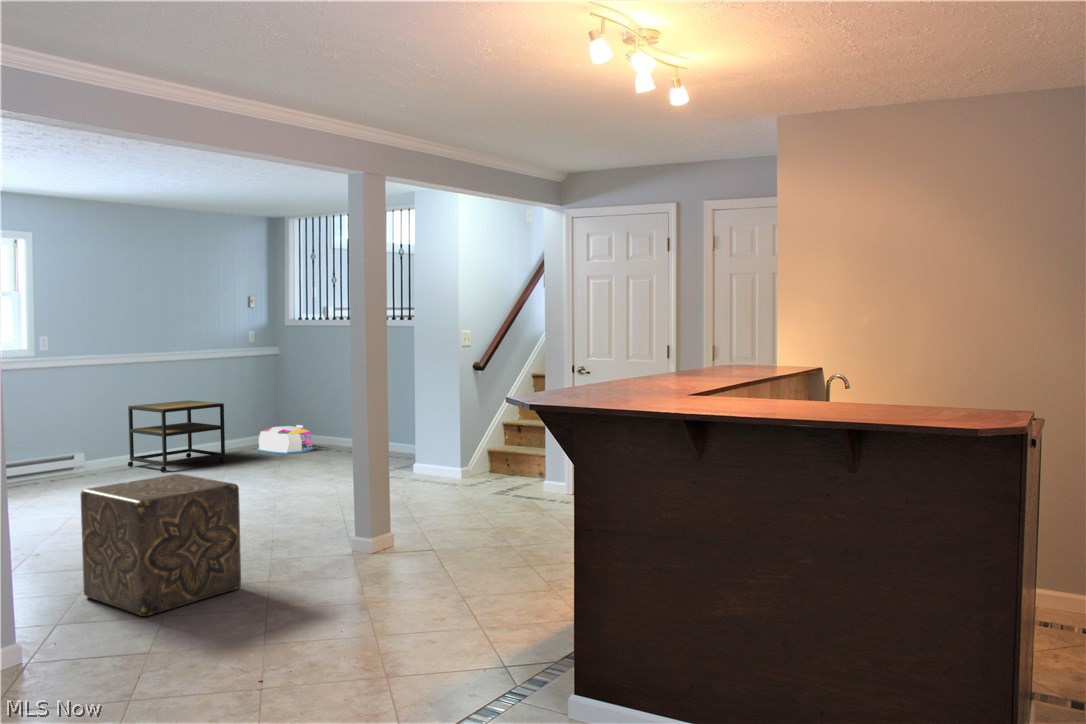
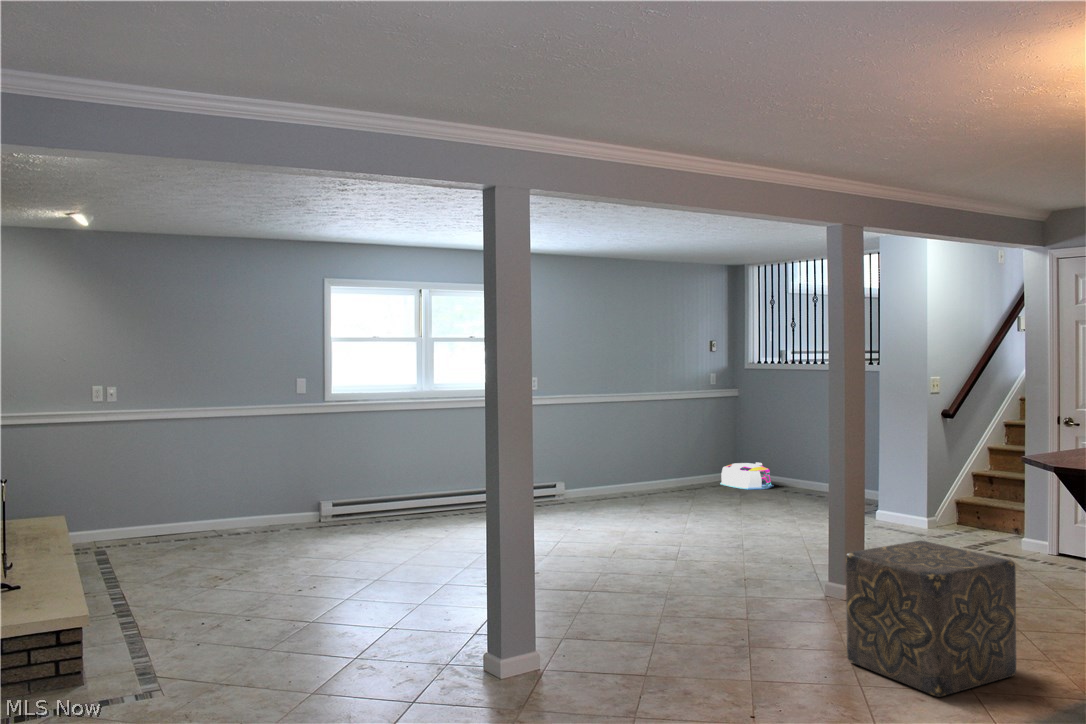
side table: present [128,400,225,472] -> none [612,436,693,500]
ottoman: present [81,474,241,616] -> present [846,541,1016,697]

